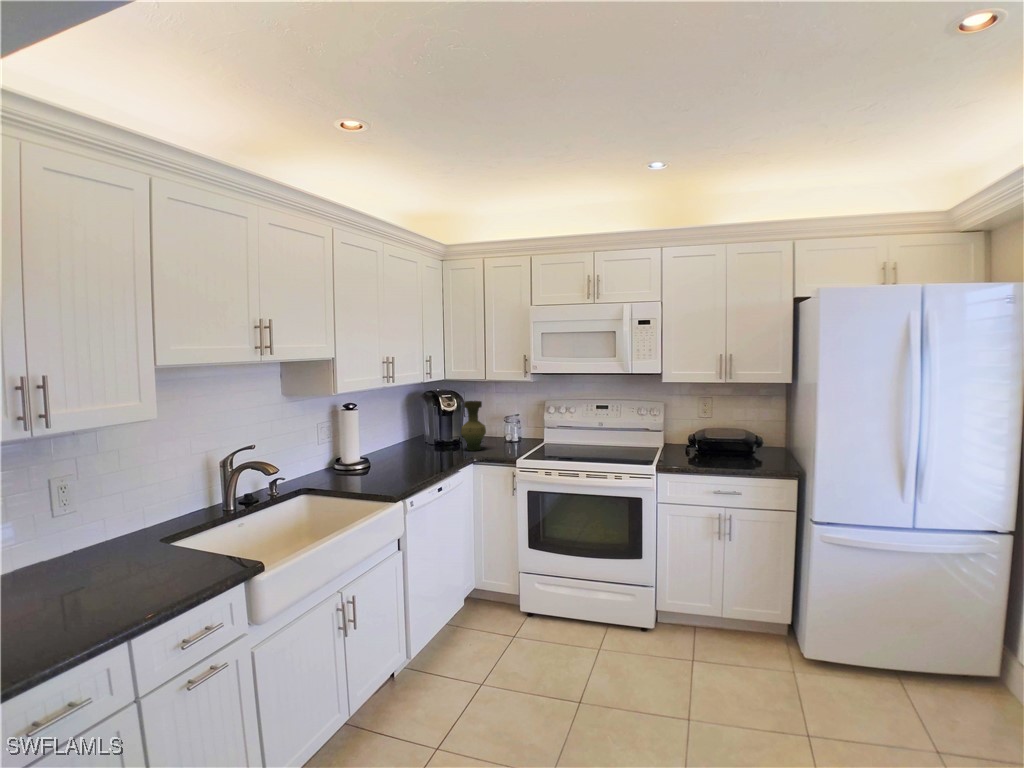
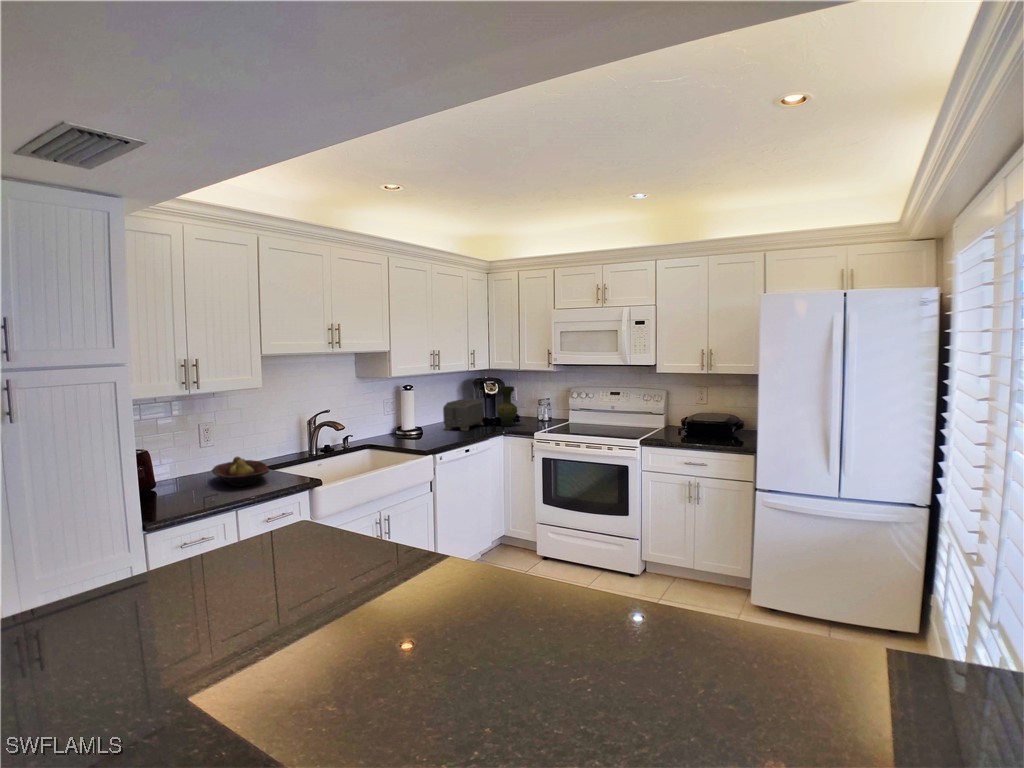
toaster: none [396,417,444,459] -> present [443,399,484,431]
fruit bowl: none [67,532,173,588] -> present [212,457,269,486]

